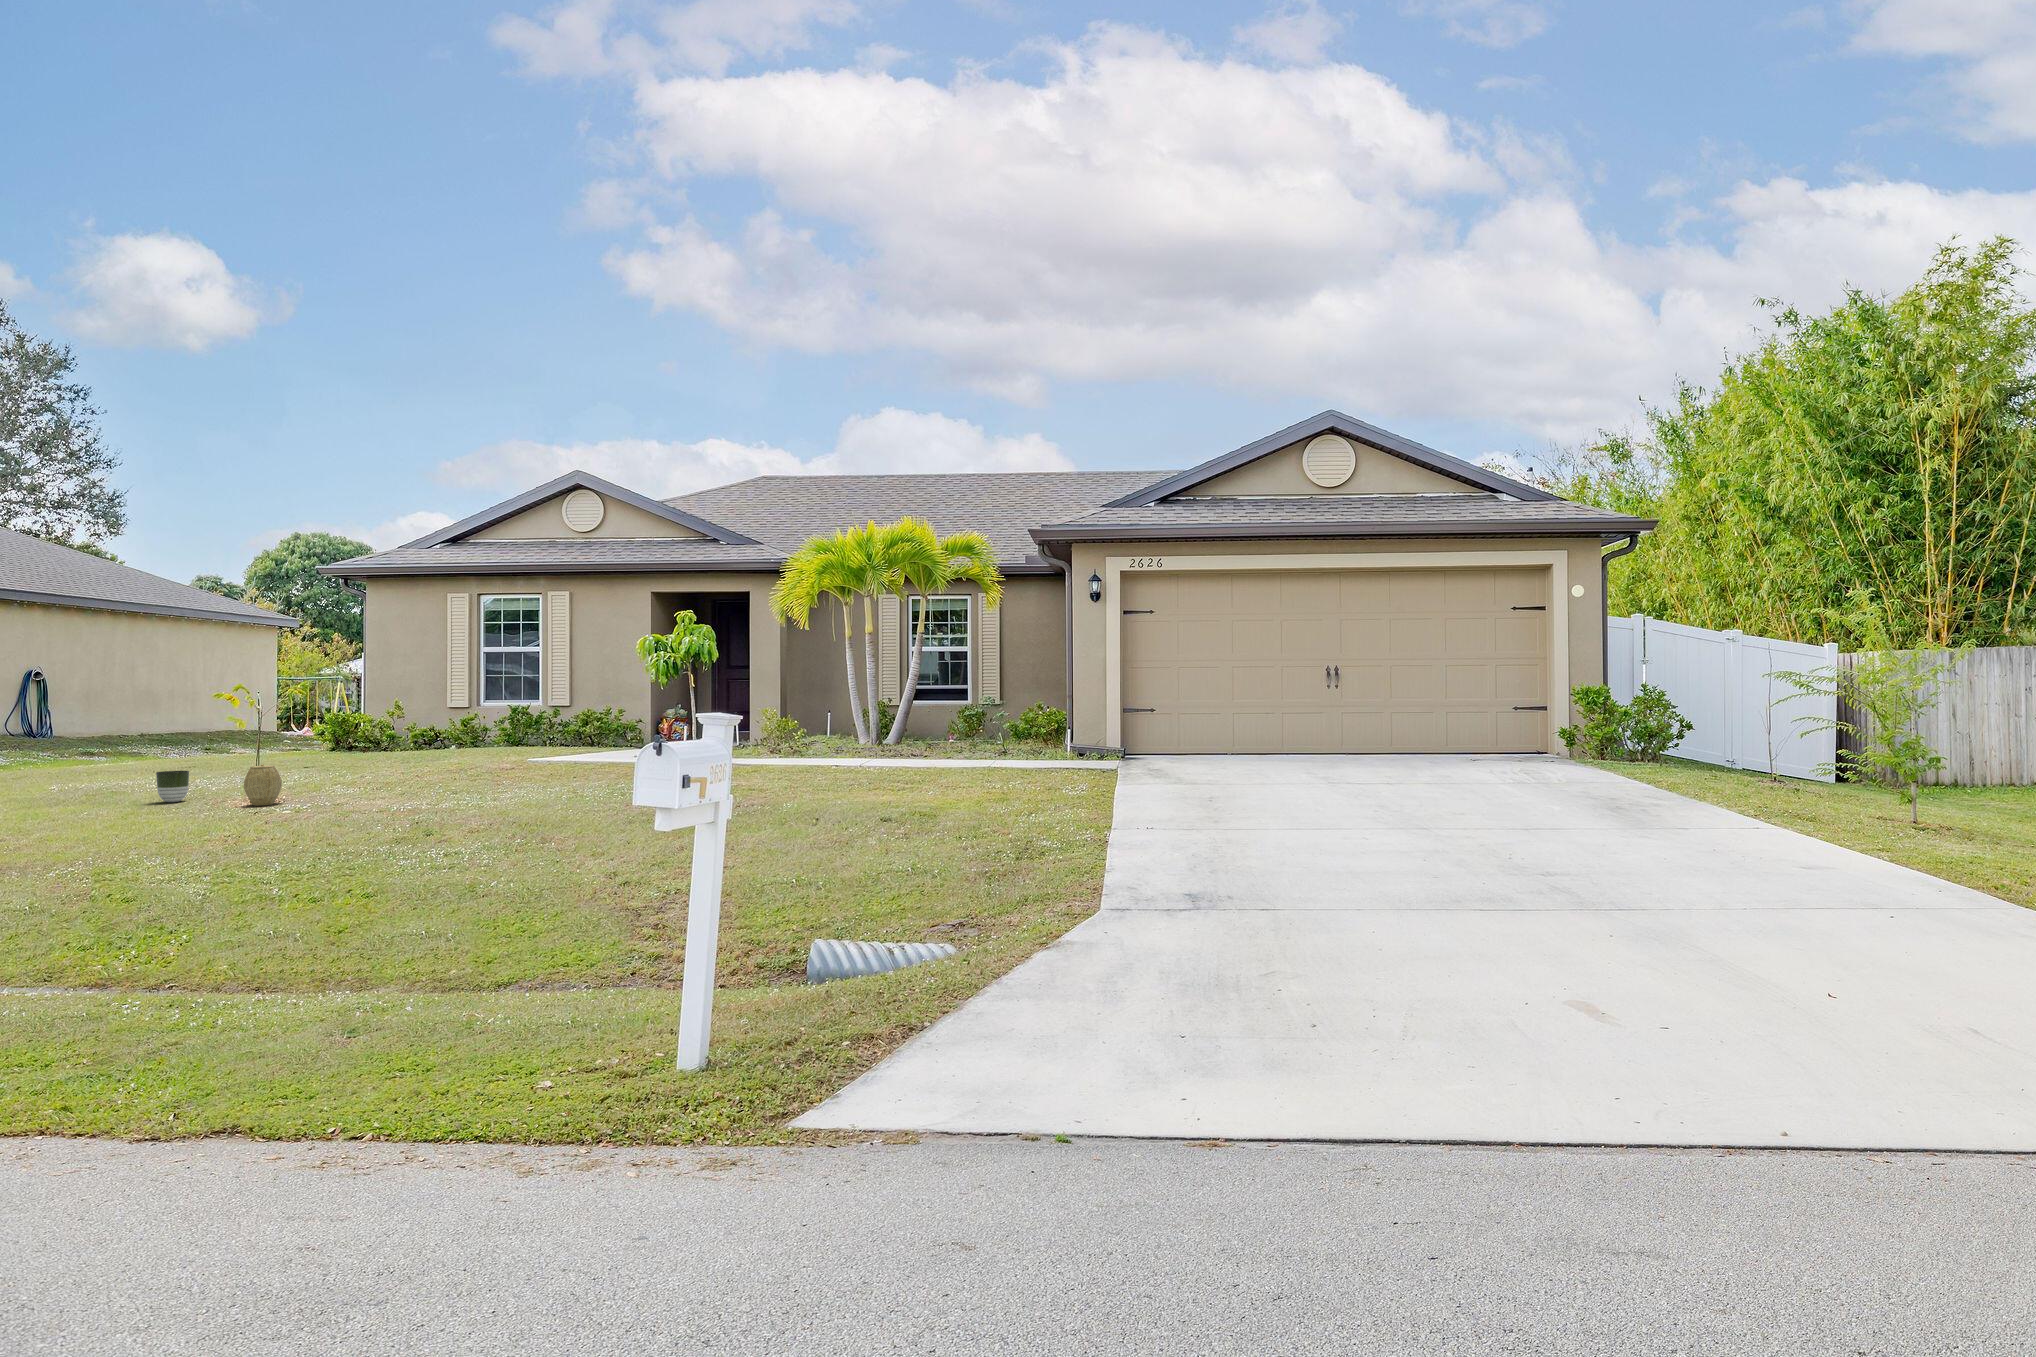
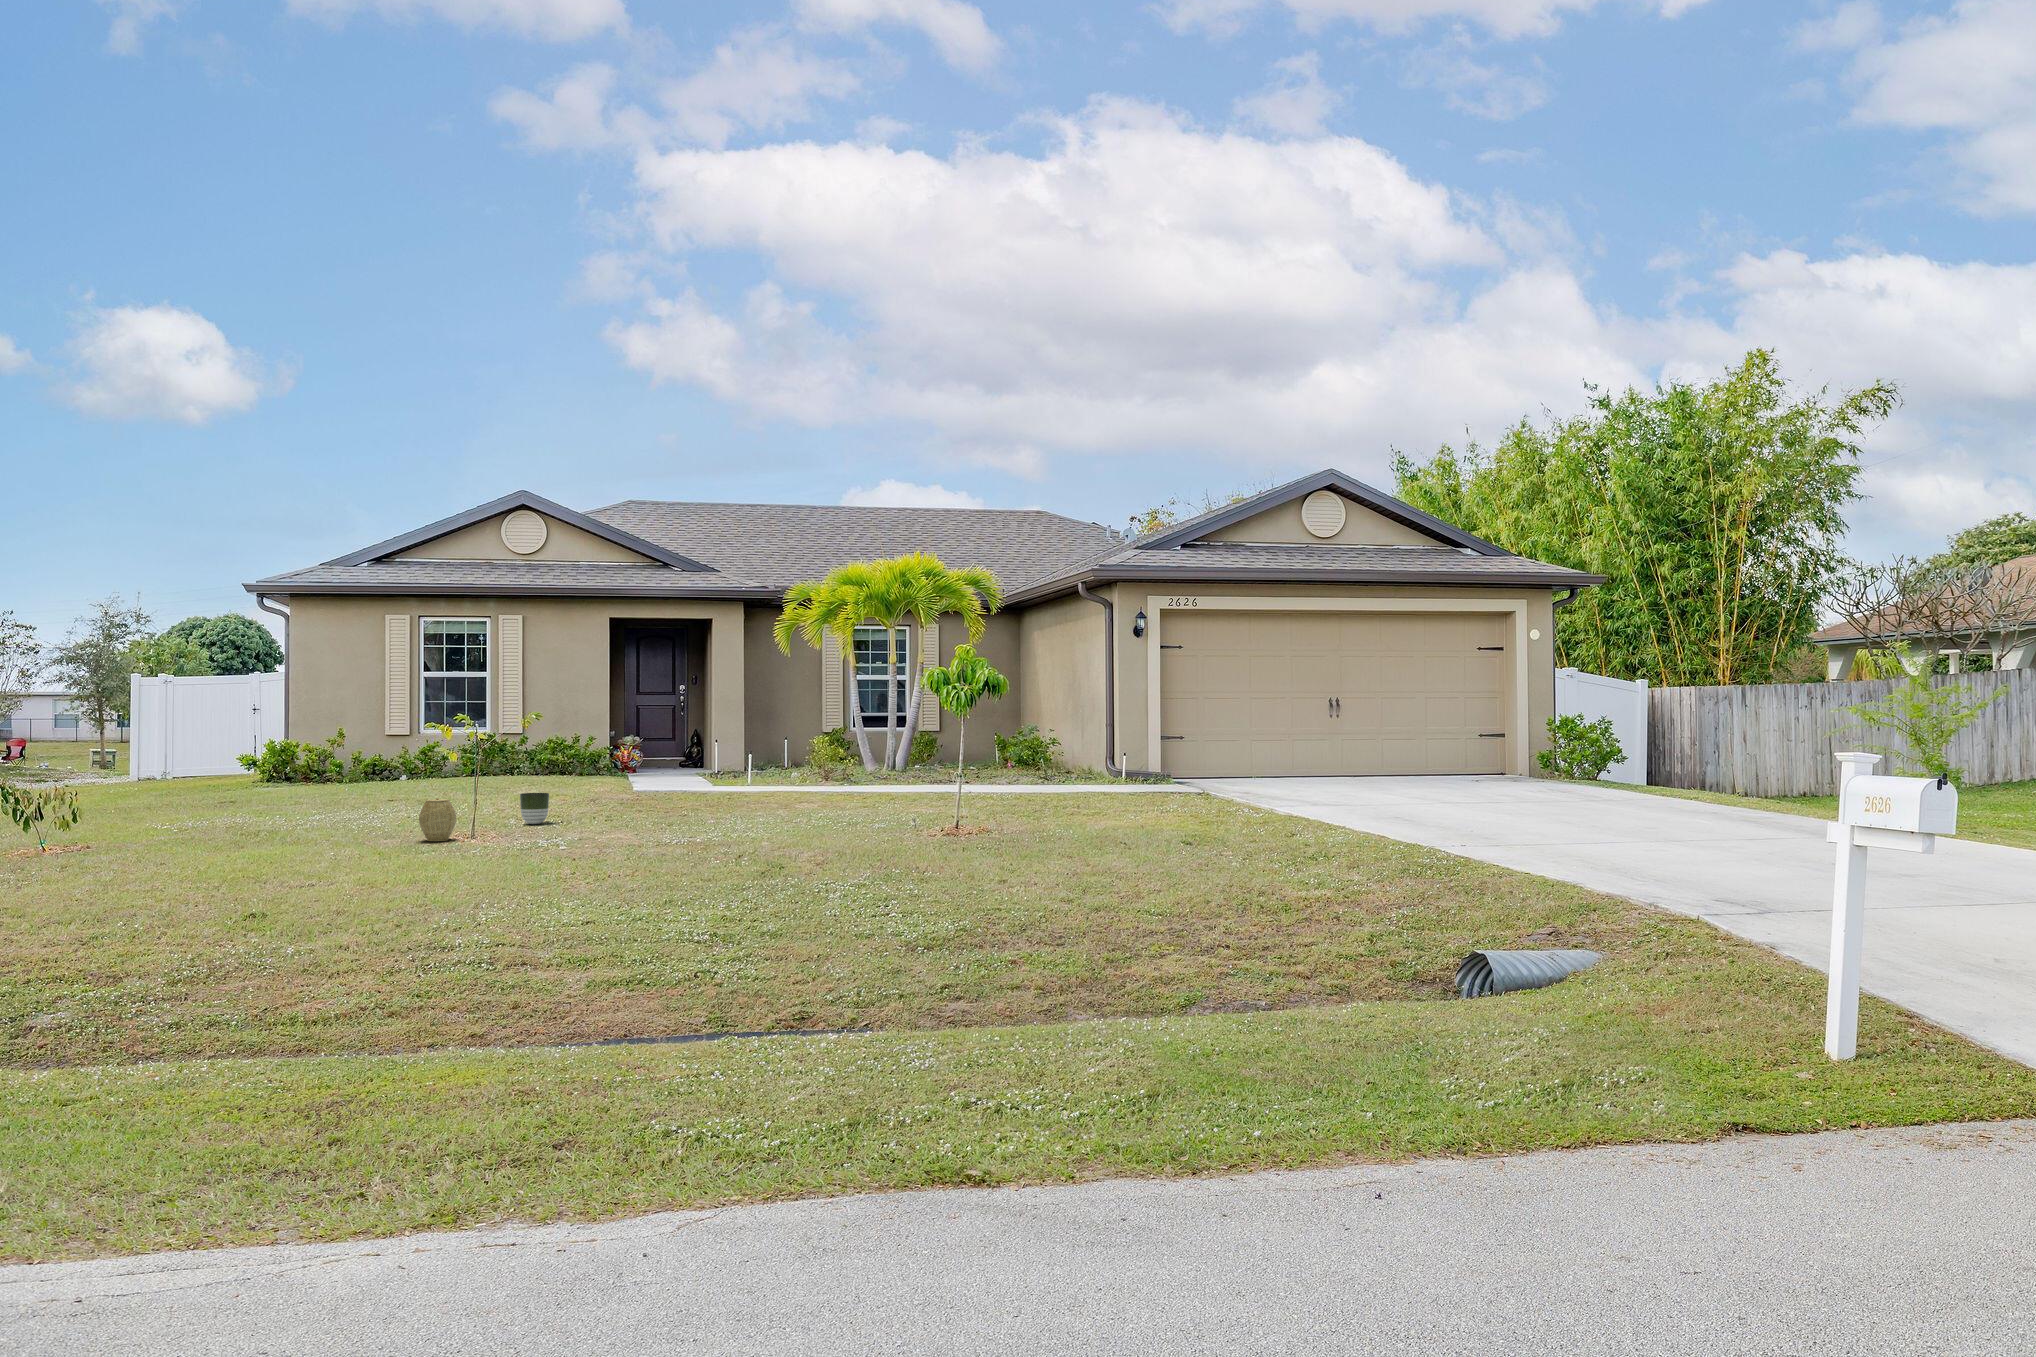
planter: present [156,771,189,802] -> present [520,793,549,824]

